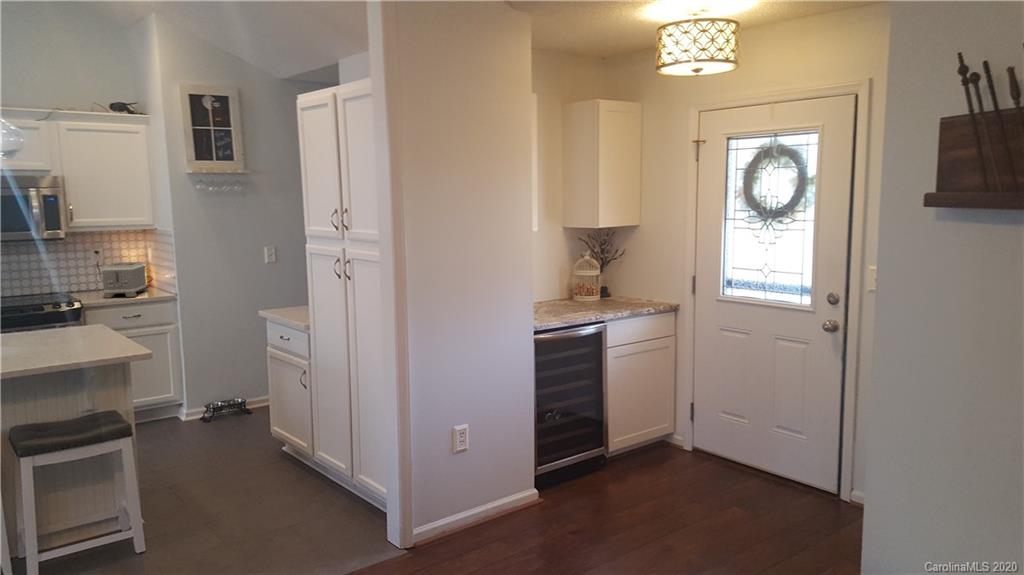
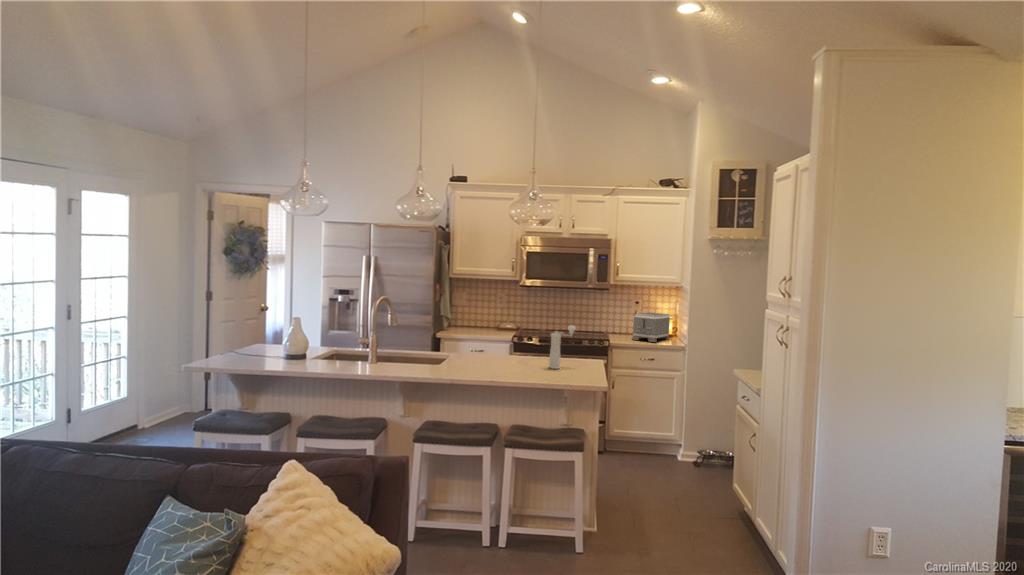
pepper mill: none [40,292,72,350] -> present [549,326,576,369]

